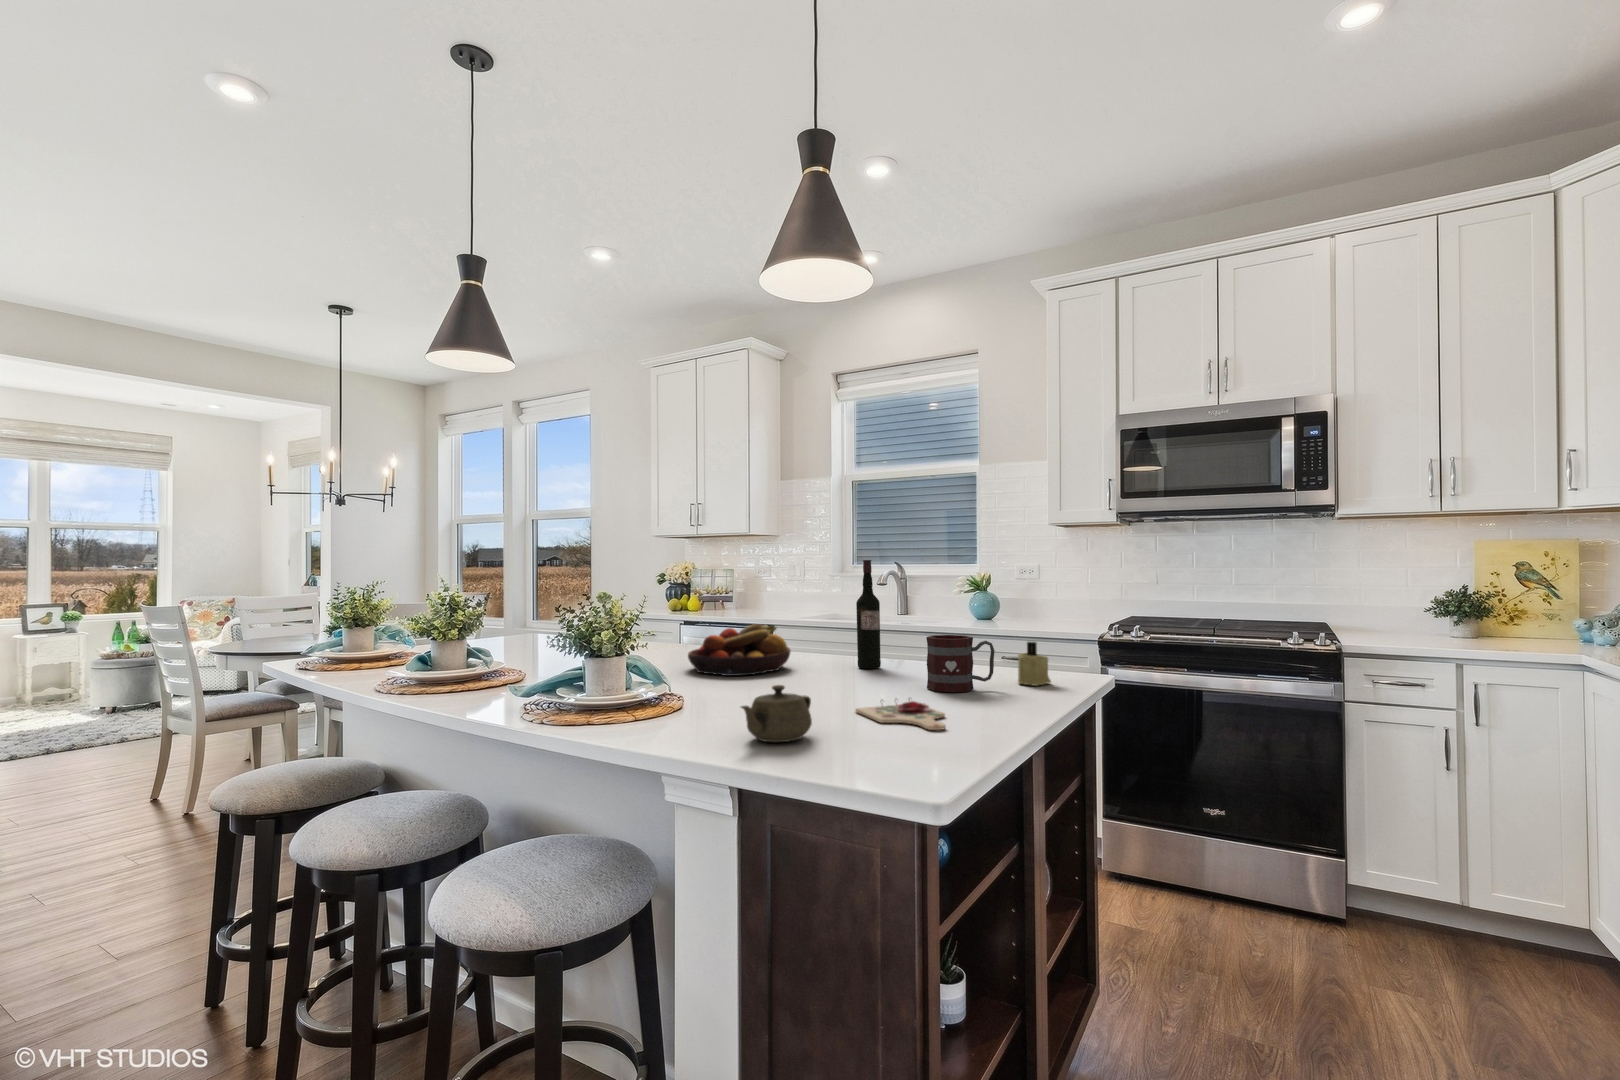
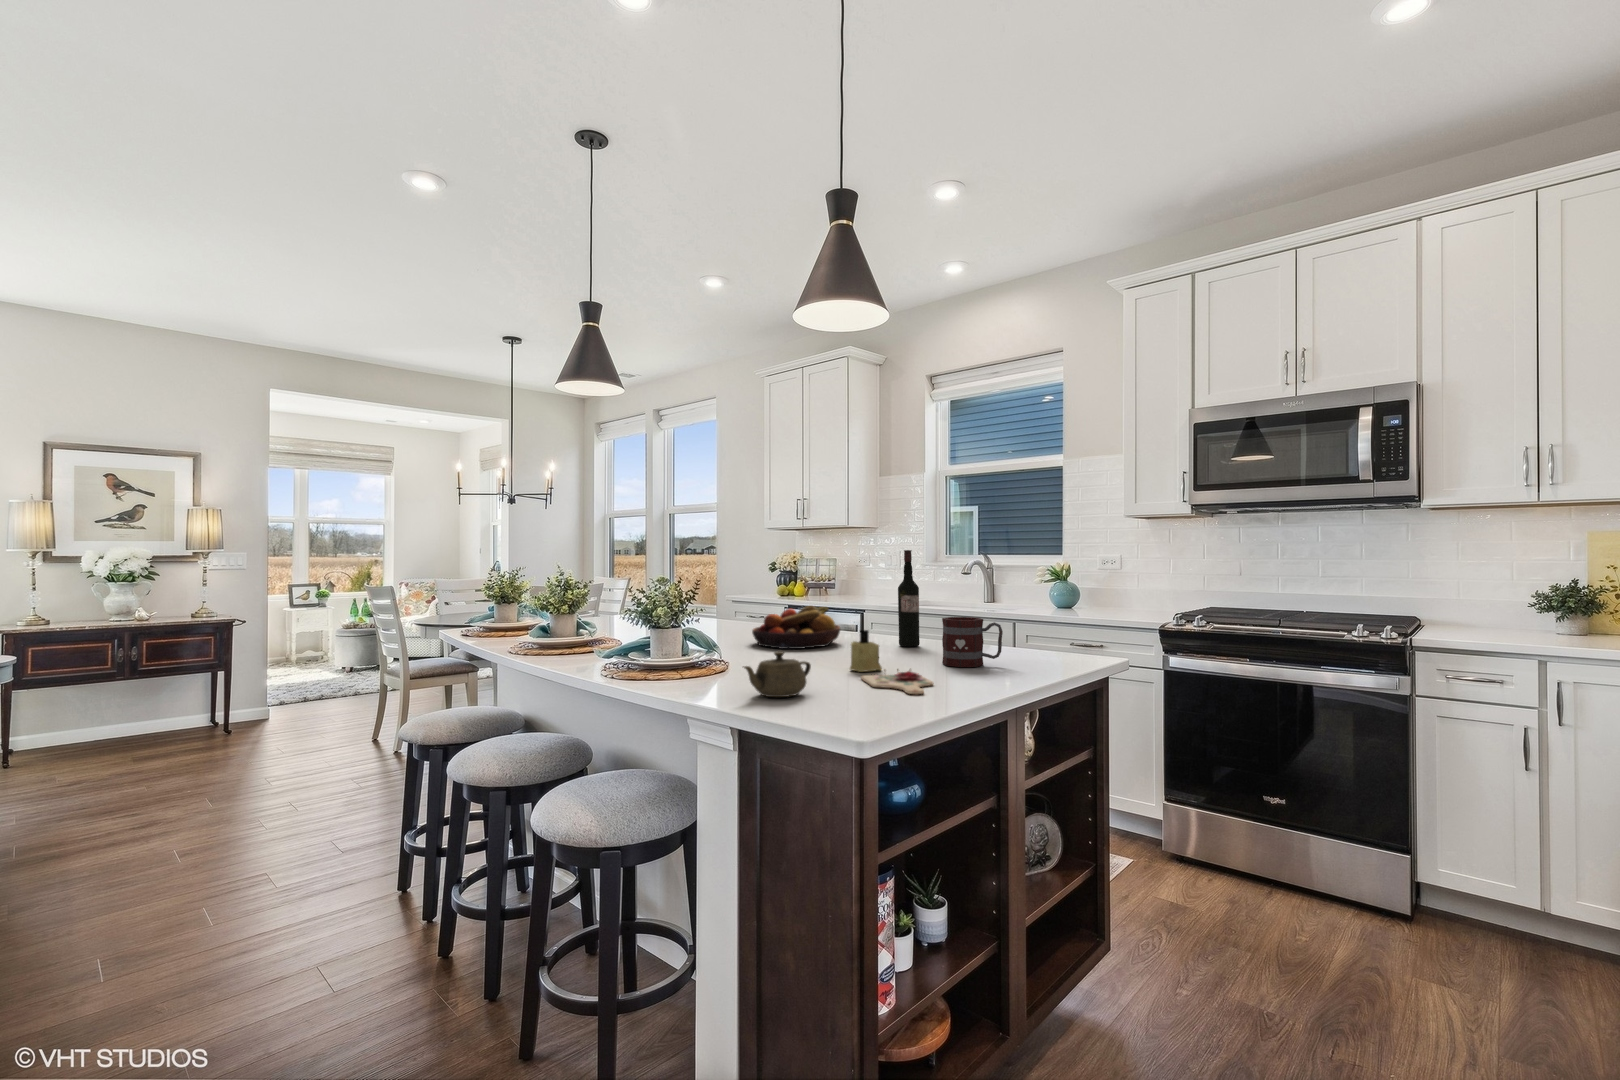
candle: present [1018,642,1051,686] -> present [850,630,882,672]

